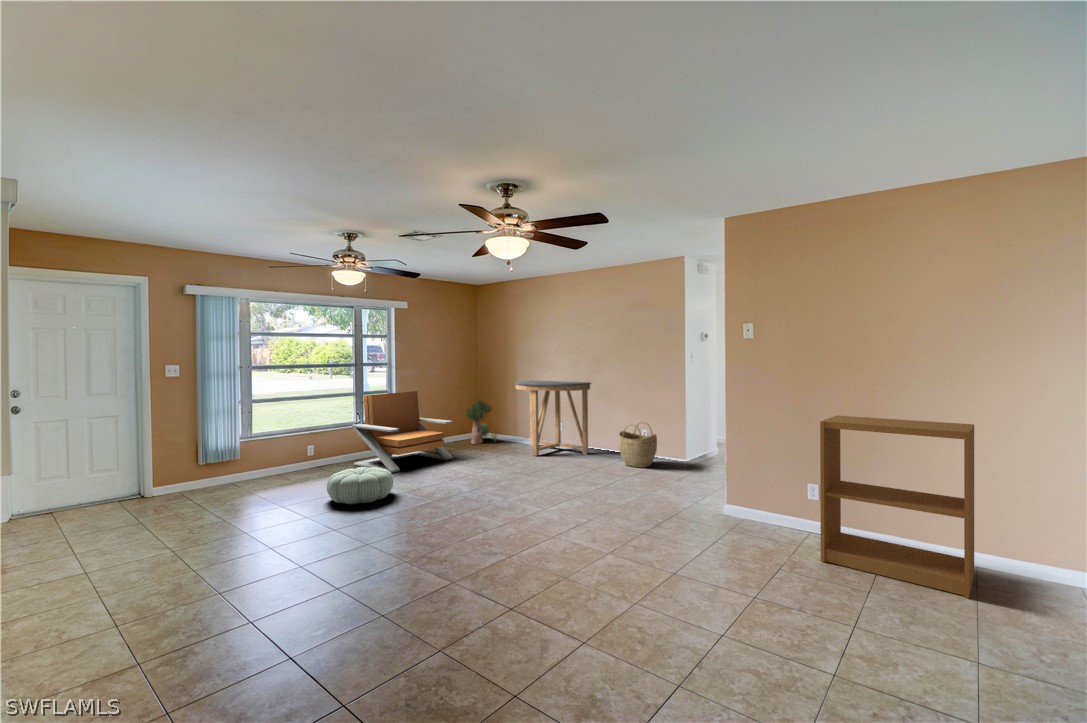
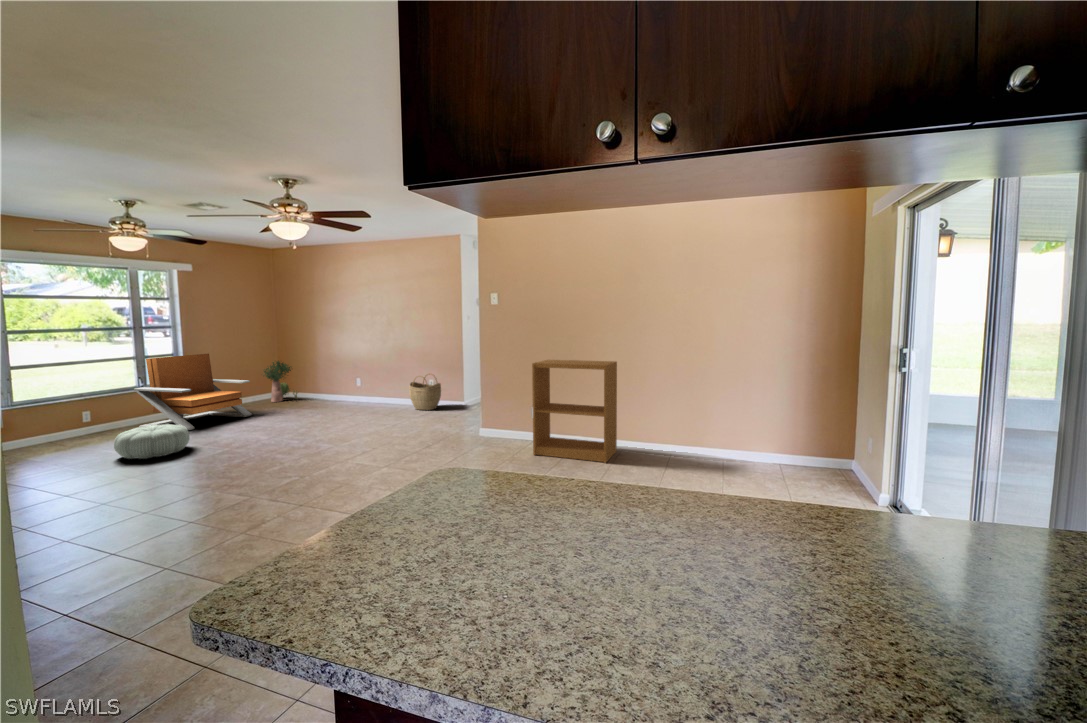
console table: present [515,381,591,456] -> none [313,342,386,408]

